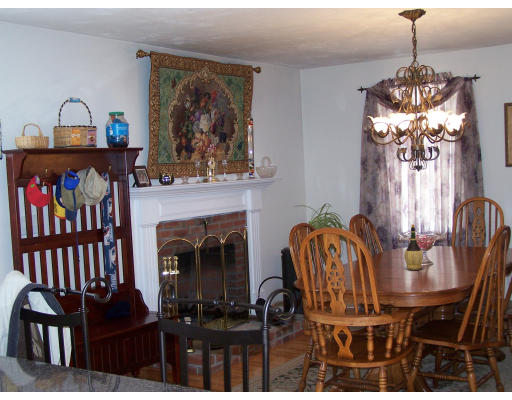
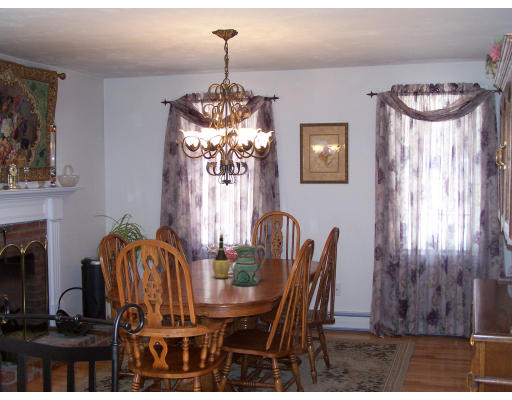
ceramic pitcher: none [424,235,461,278] -> present [233,245,266,286]

